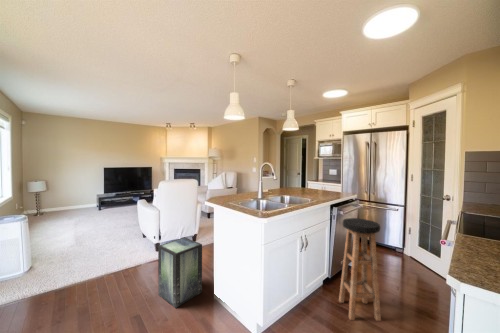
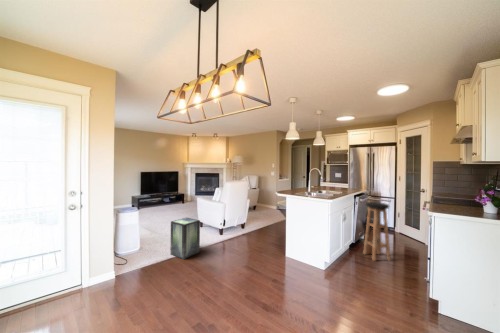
storage box: present [158,237,202,308] -> present [170,218,200,259]

